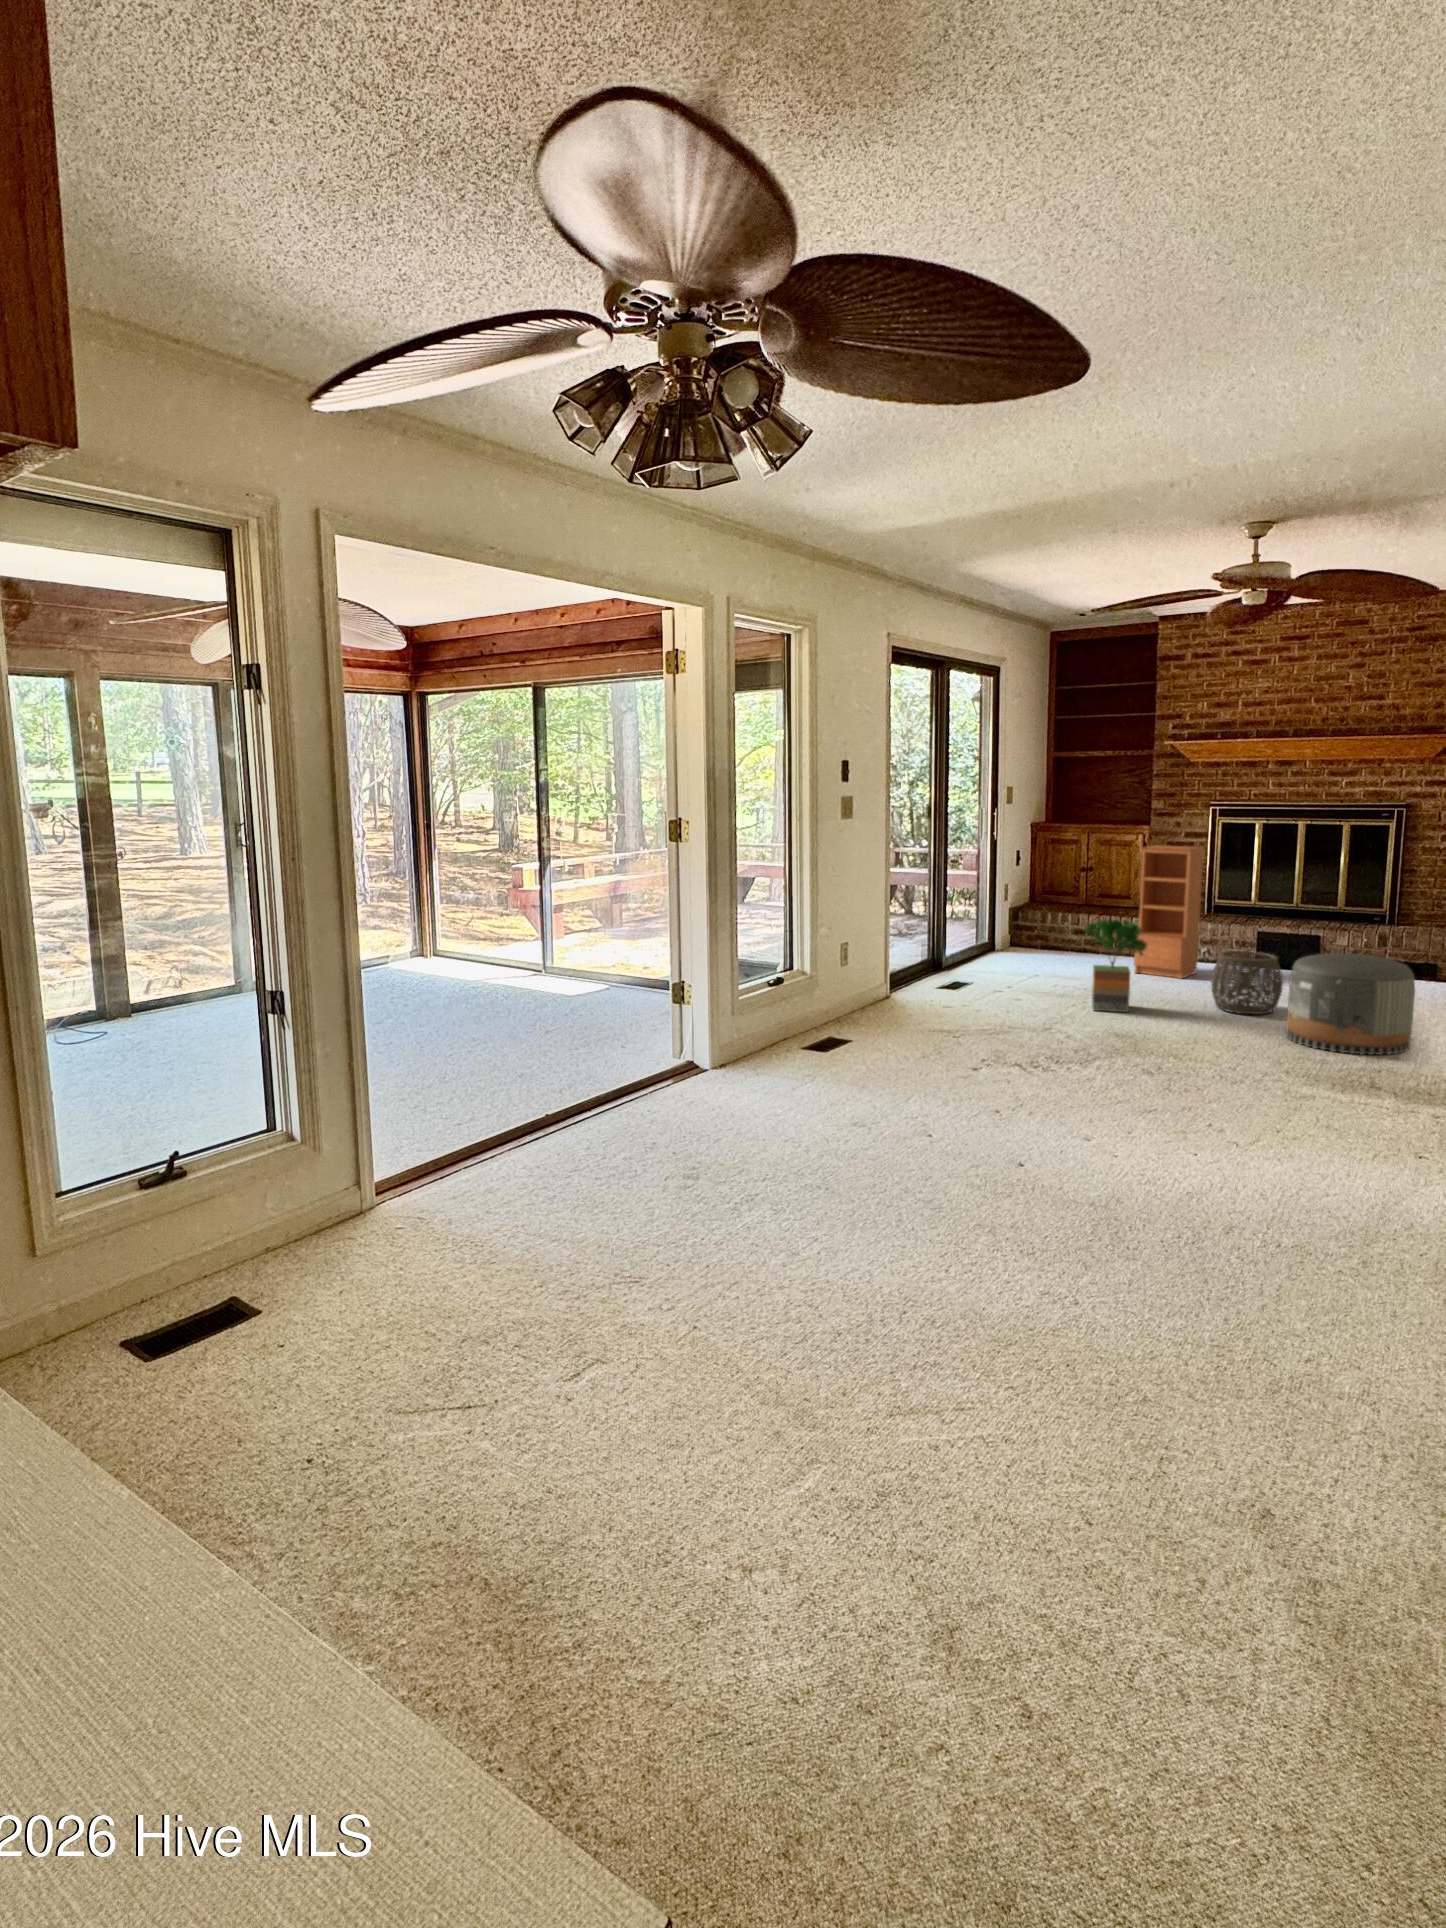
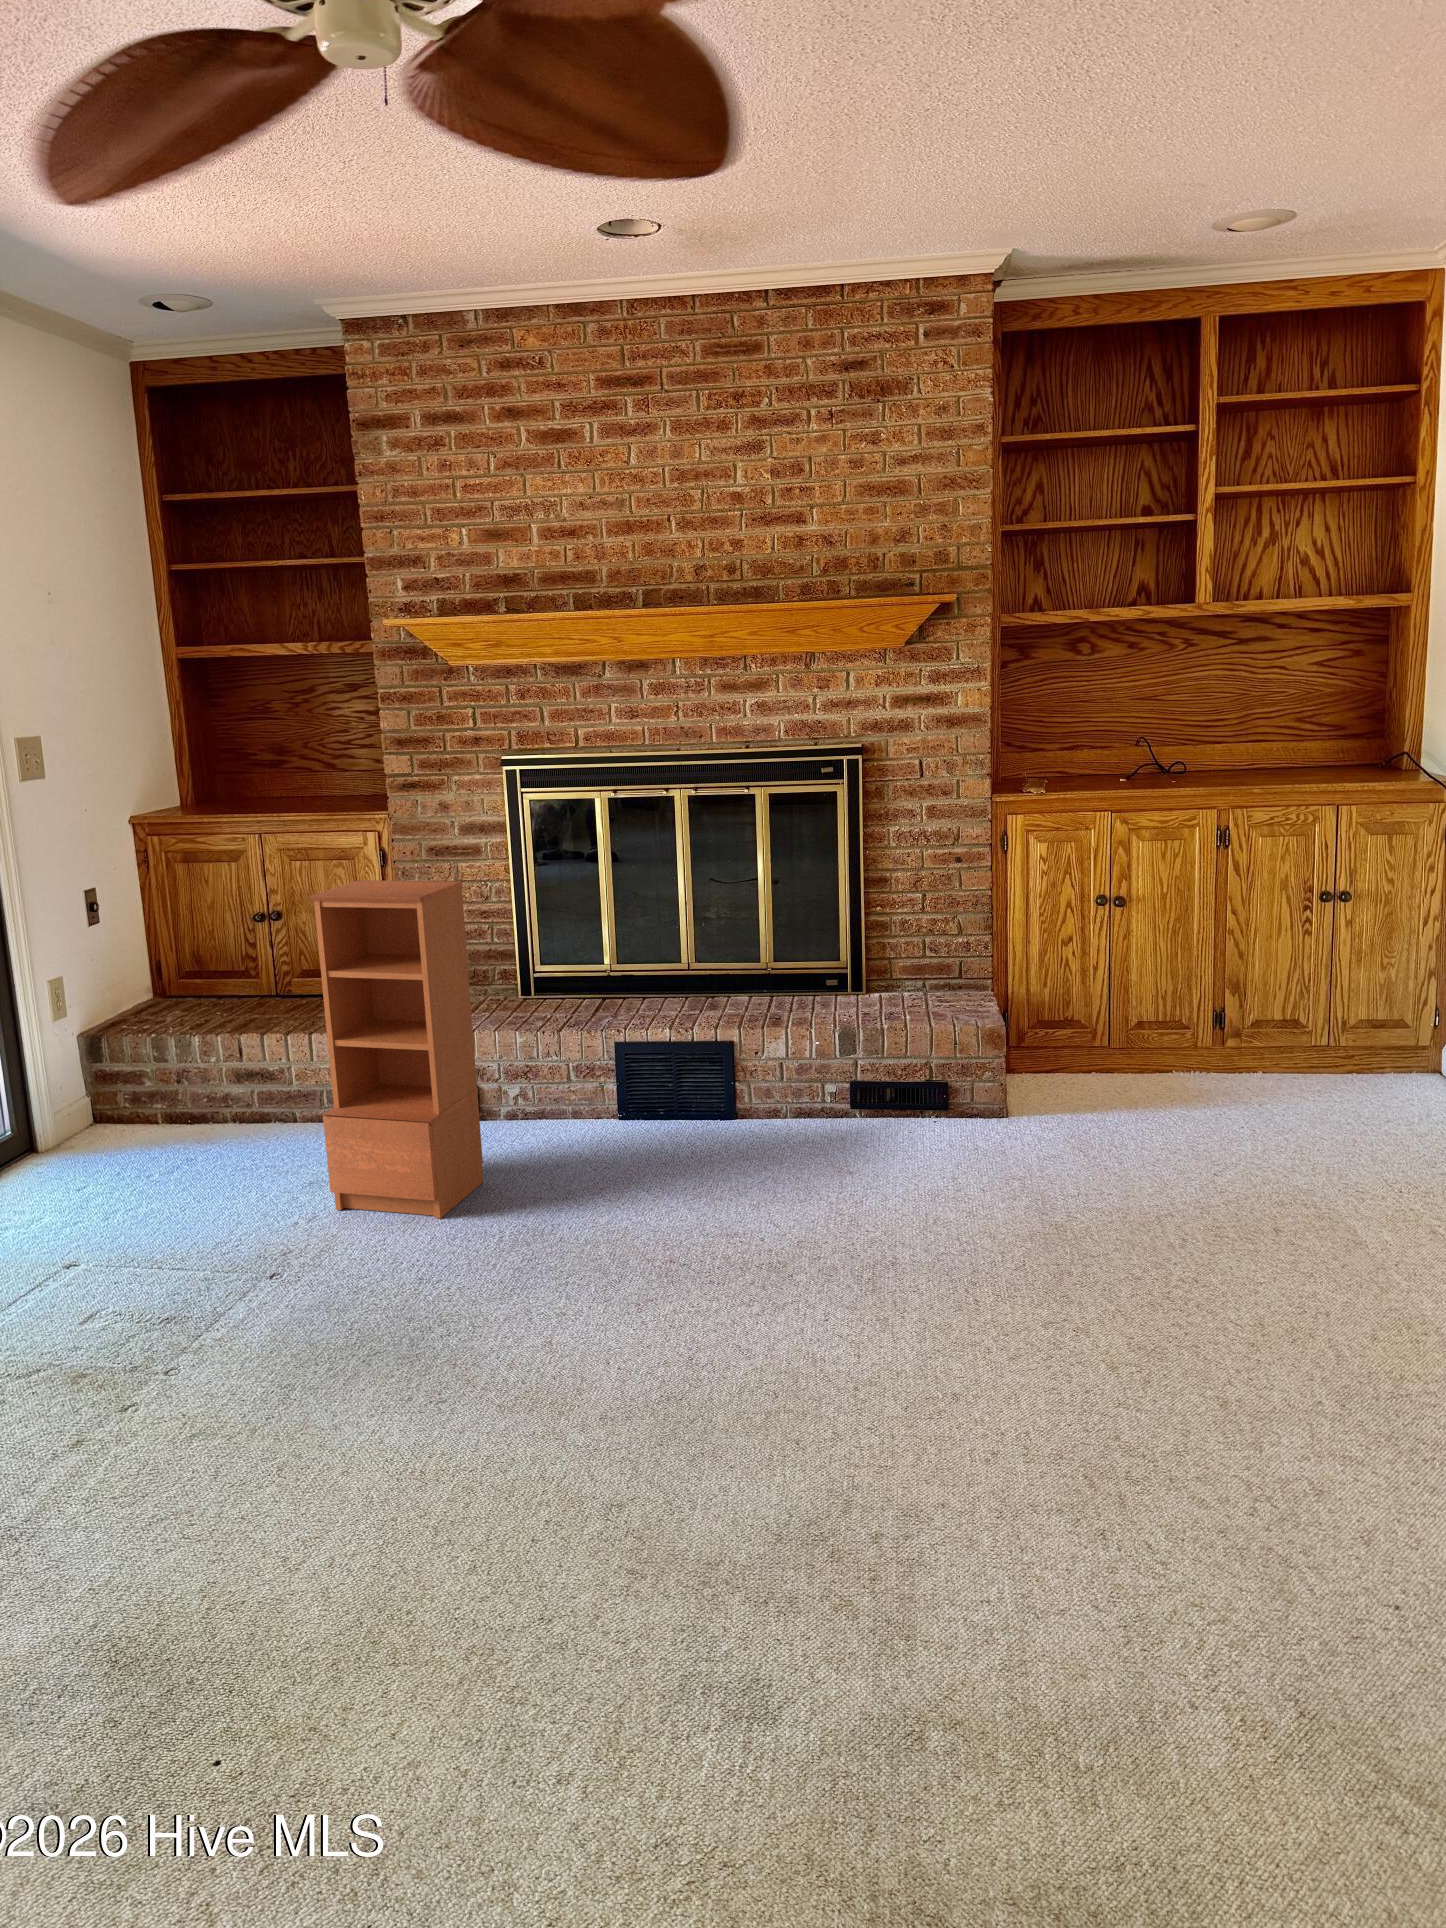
potted tree: present [1085,919,1148,1012] -> none [50,1175,263,1494]
woven basket: present [1211,951,1283,1015] -> none [460,1200,647,1410]
pouf: present [1286,953,1415,1055] -> none [641,1250,975,1649]

